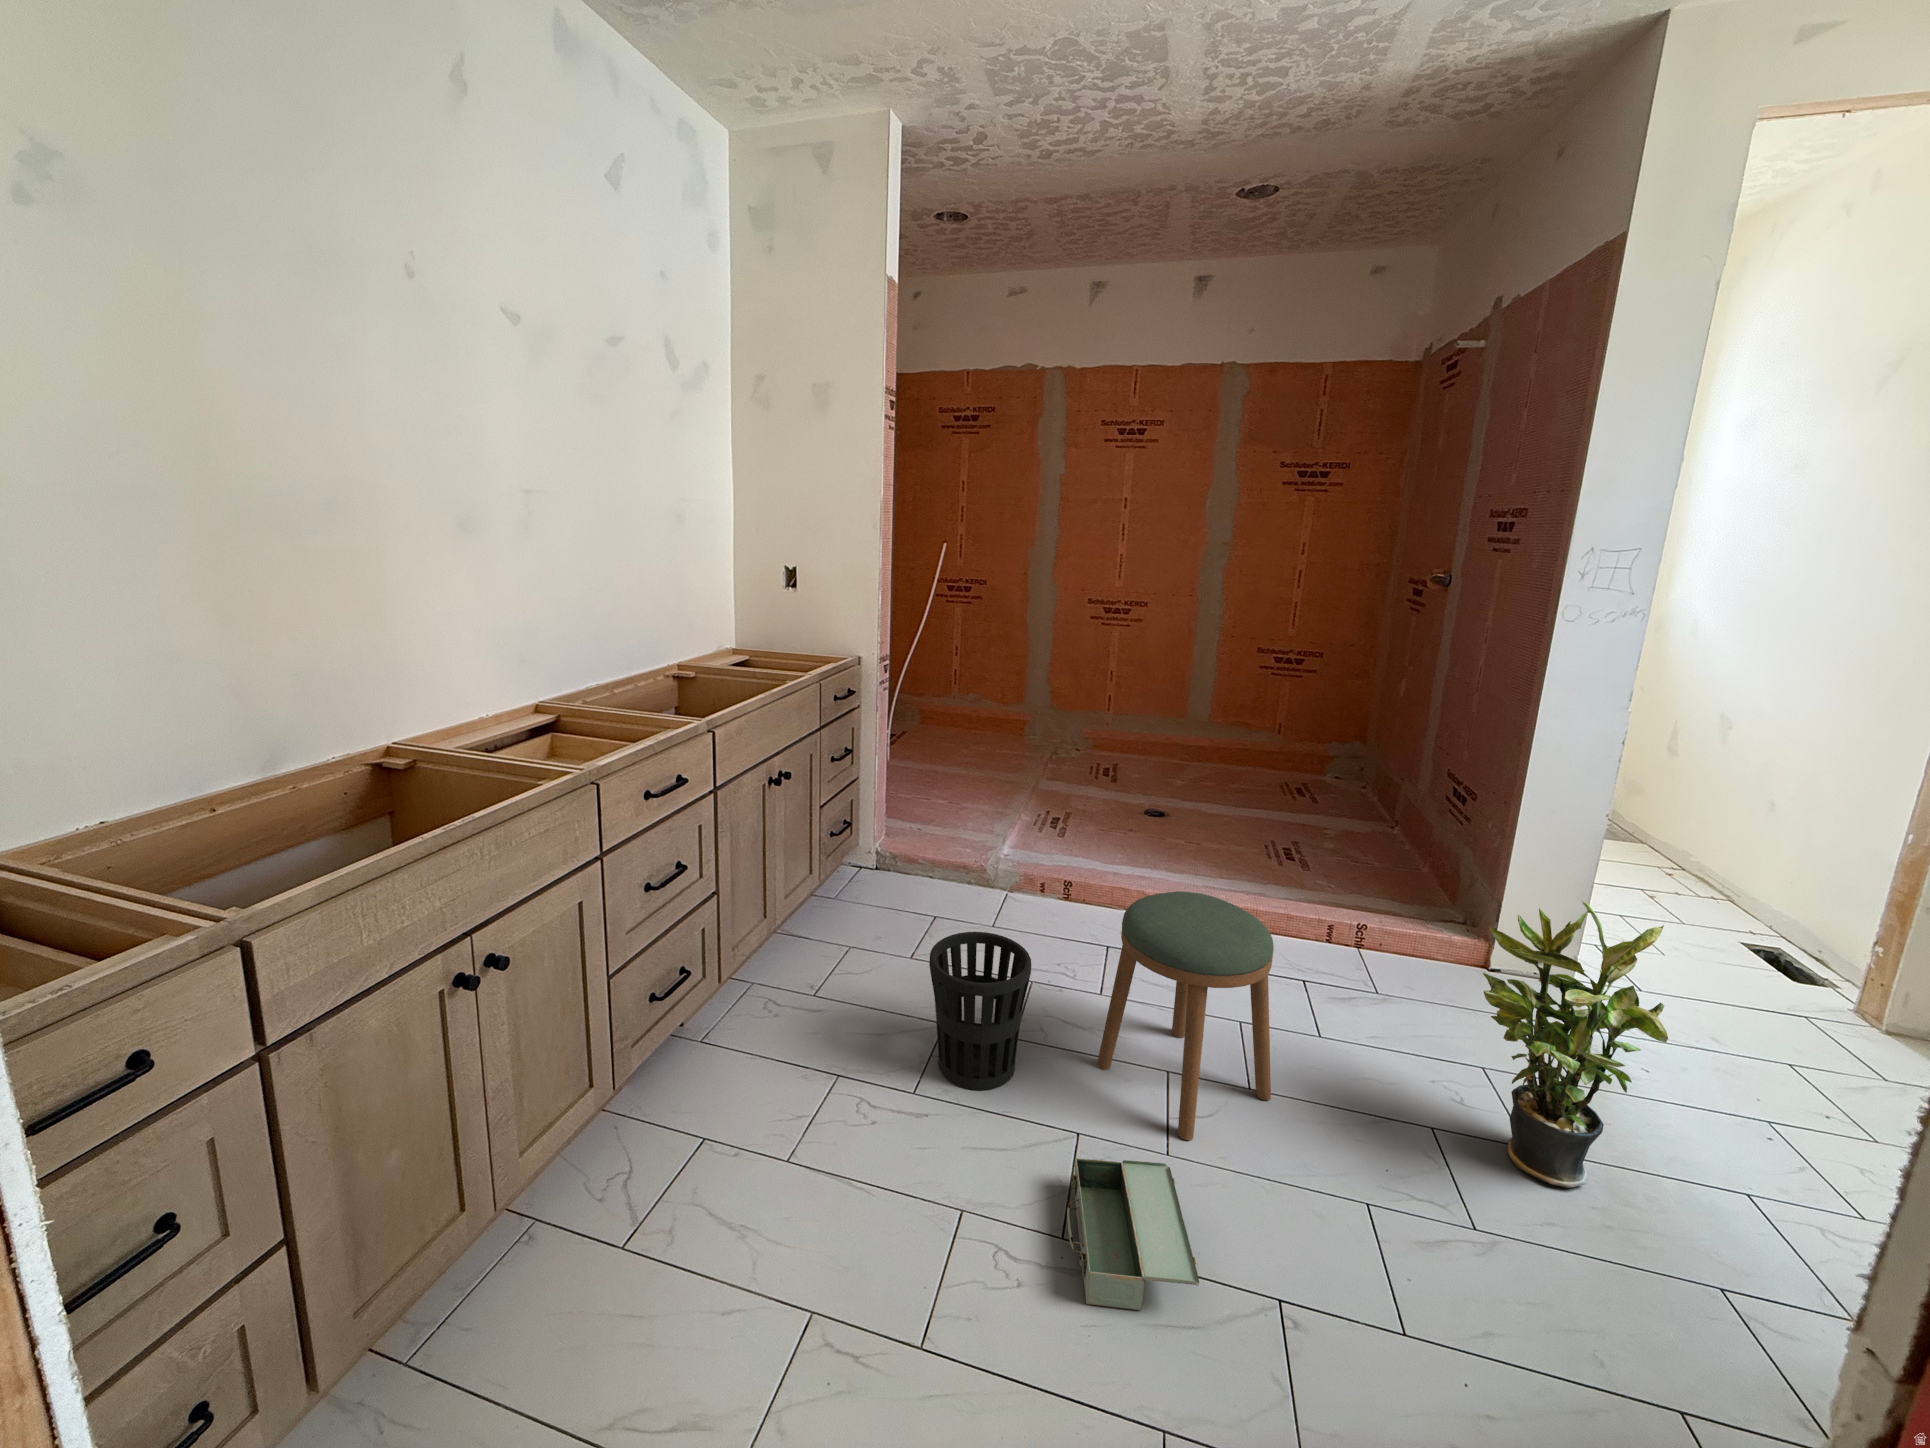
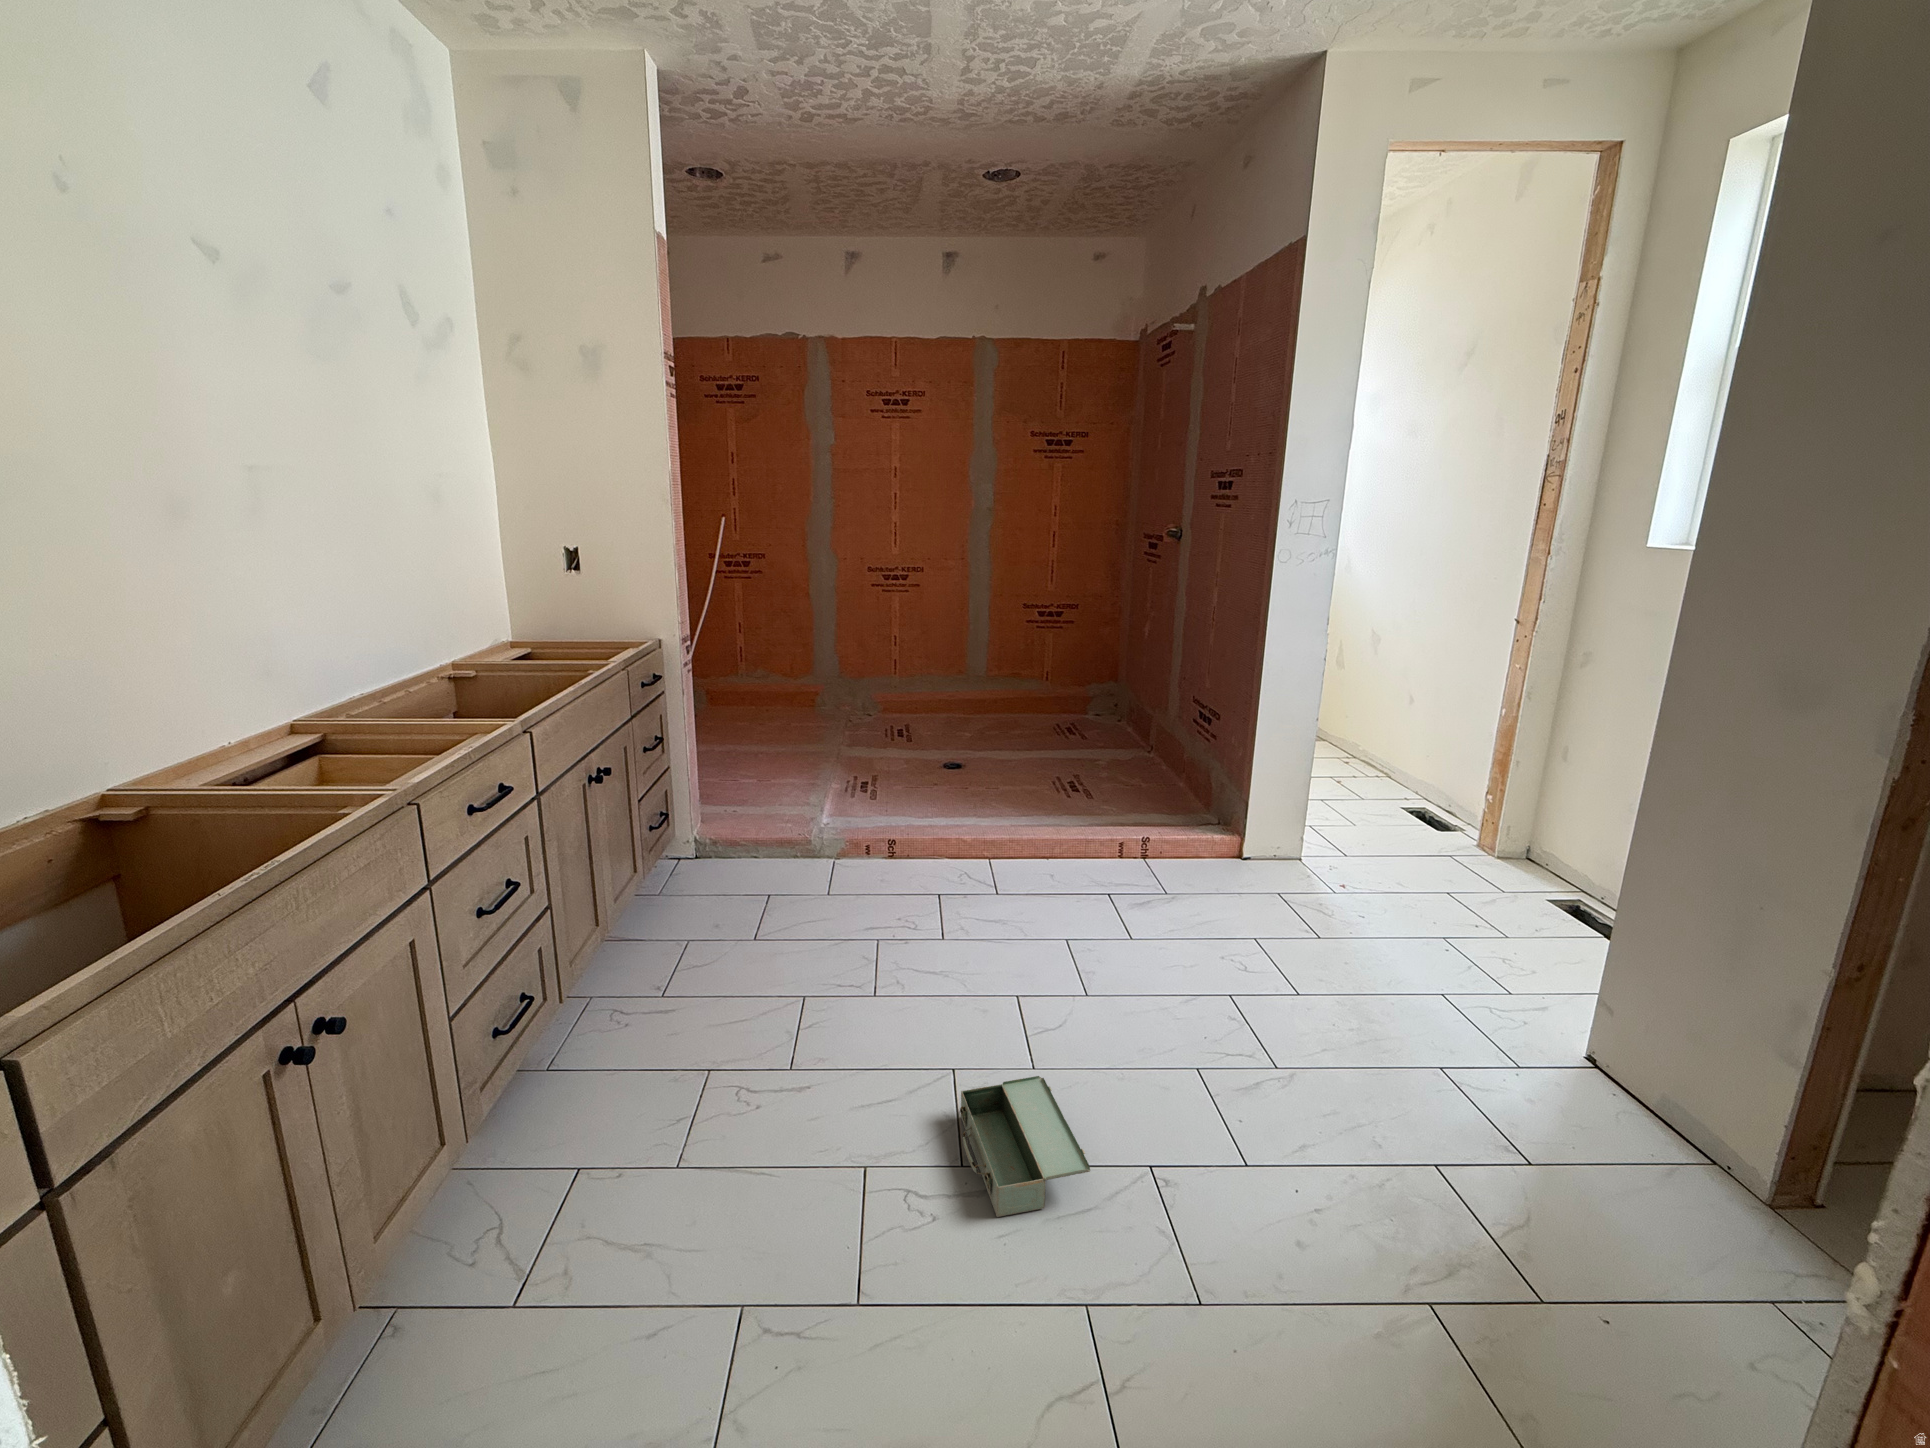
stool: present [1097,891,1274,1140] -> none [955,830,1106,1052]
potted plant: present [1483,900,1668,1188] -> none [1262,786,1391,1019]
wastebasket: present [929,932,1031,1090] -> none [792,899,892,1053]

